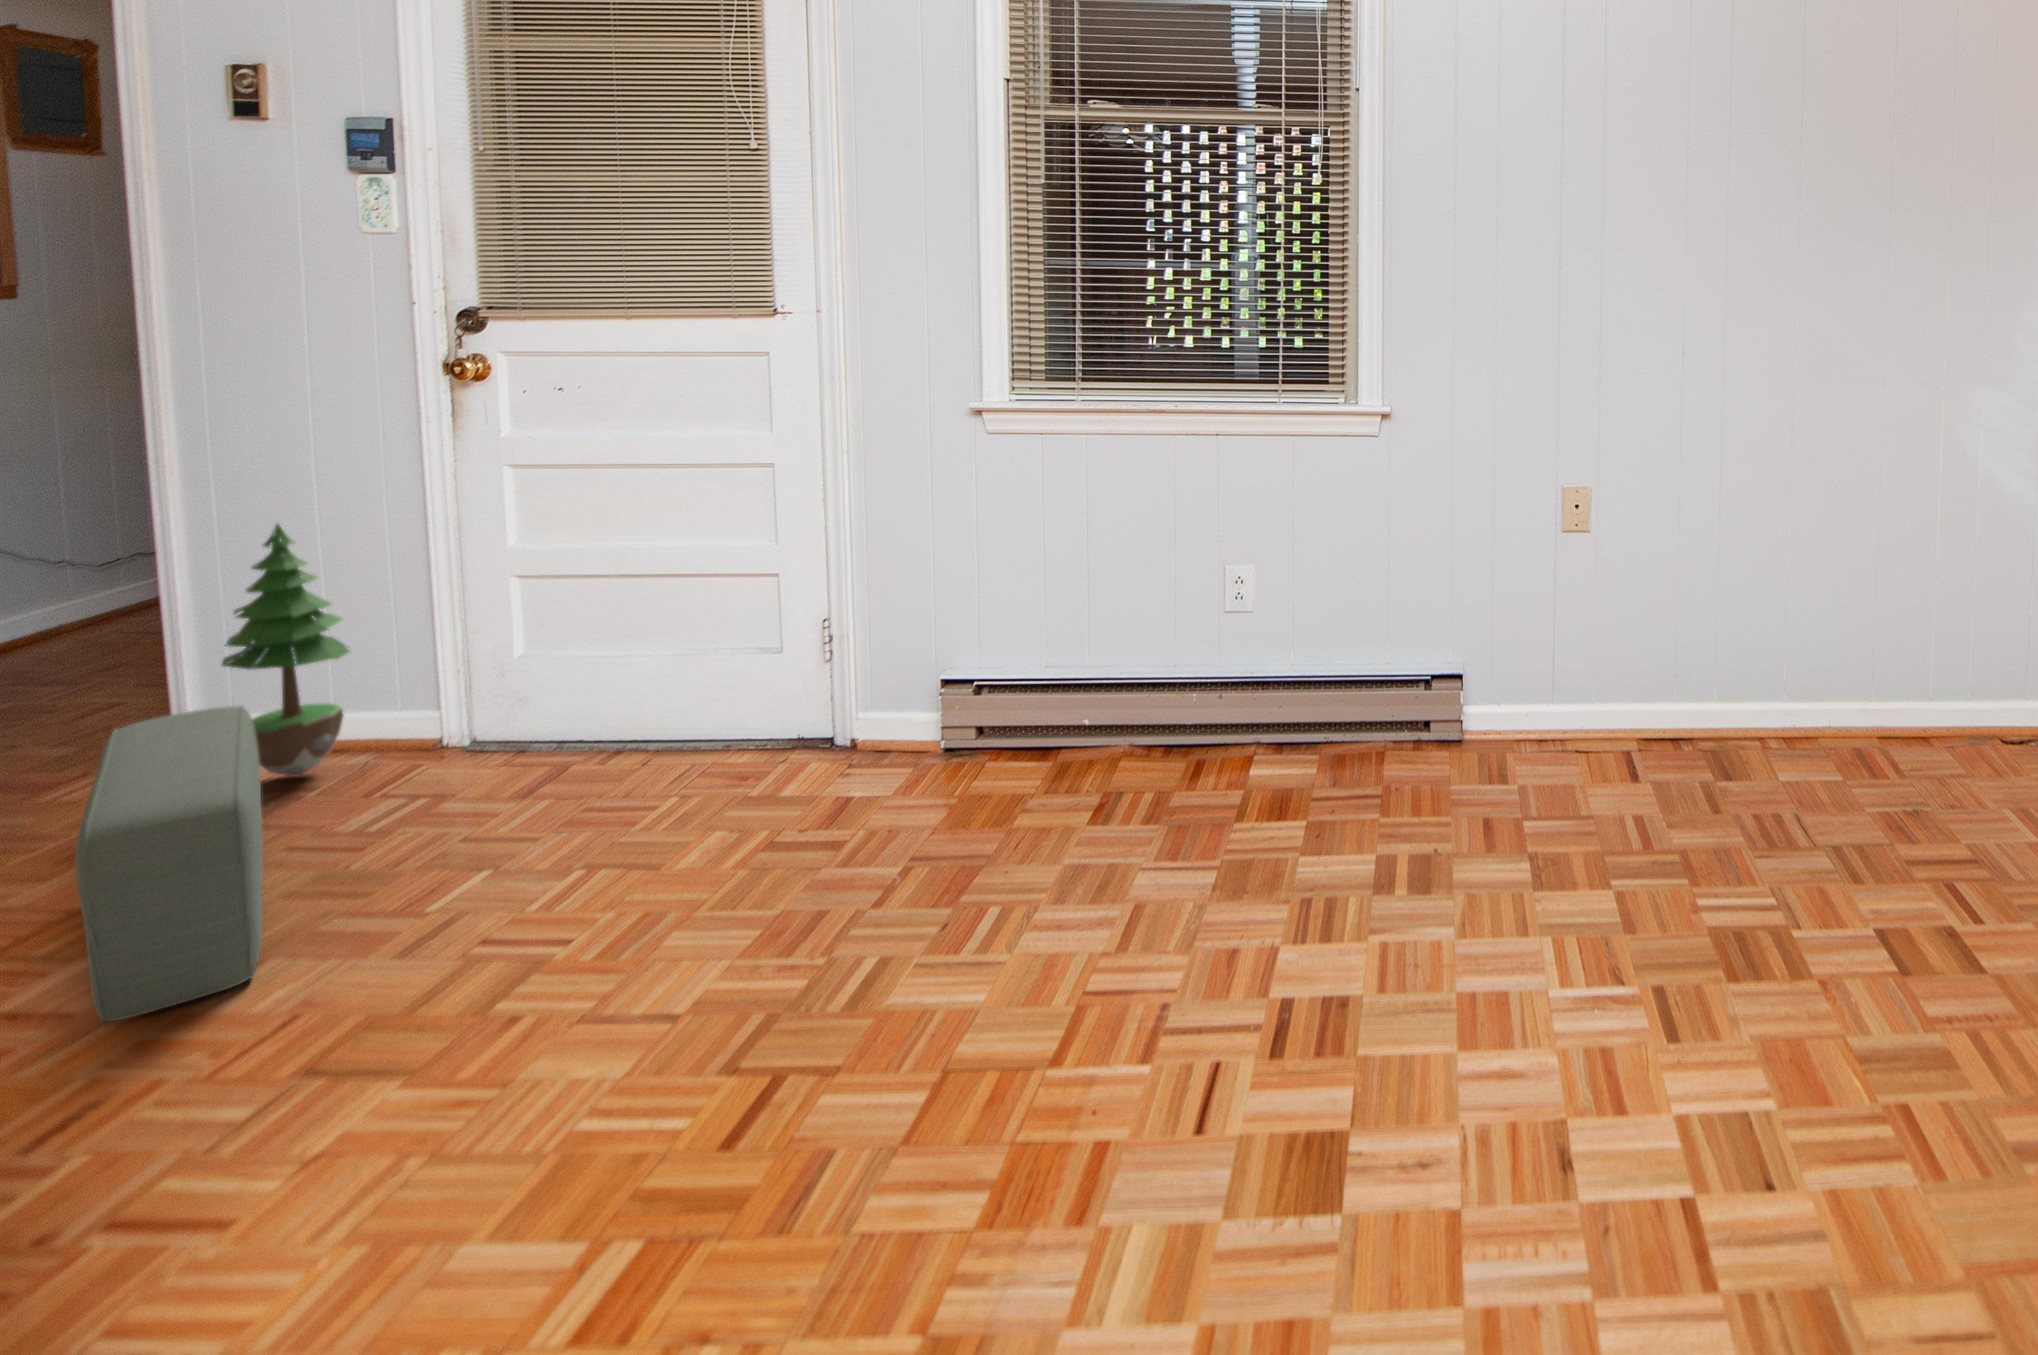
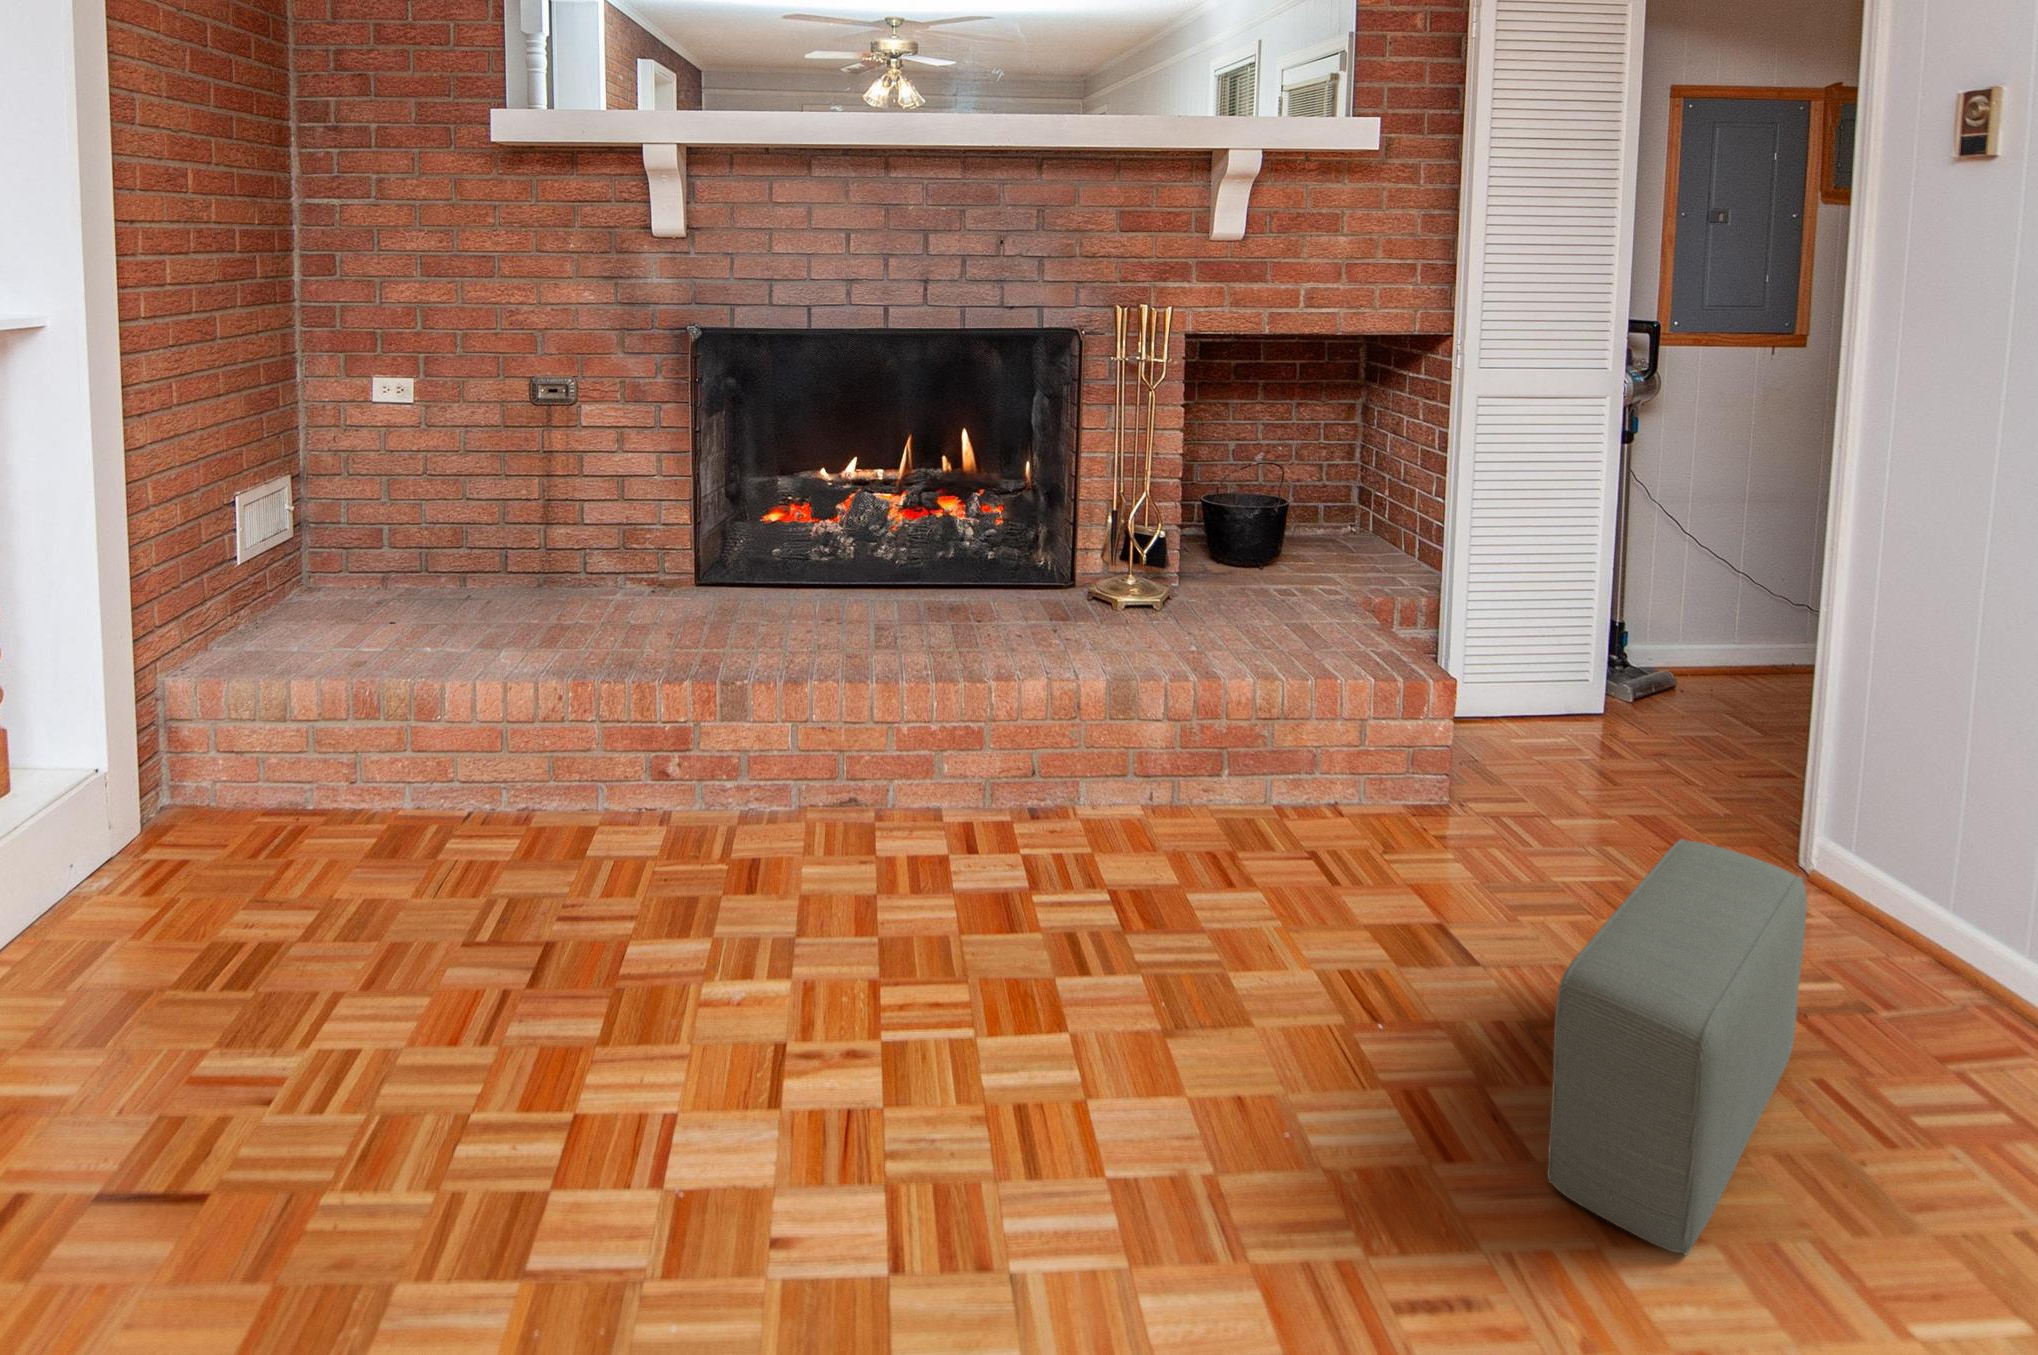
potted tree: present [222,523,350,777] -> none [1823,657,1972,969]

